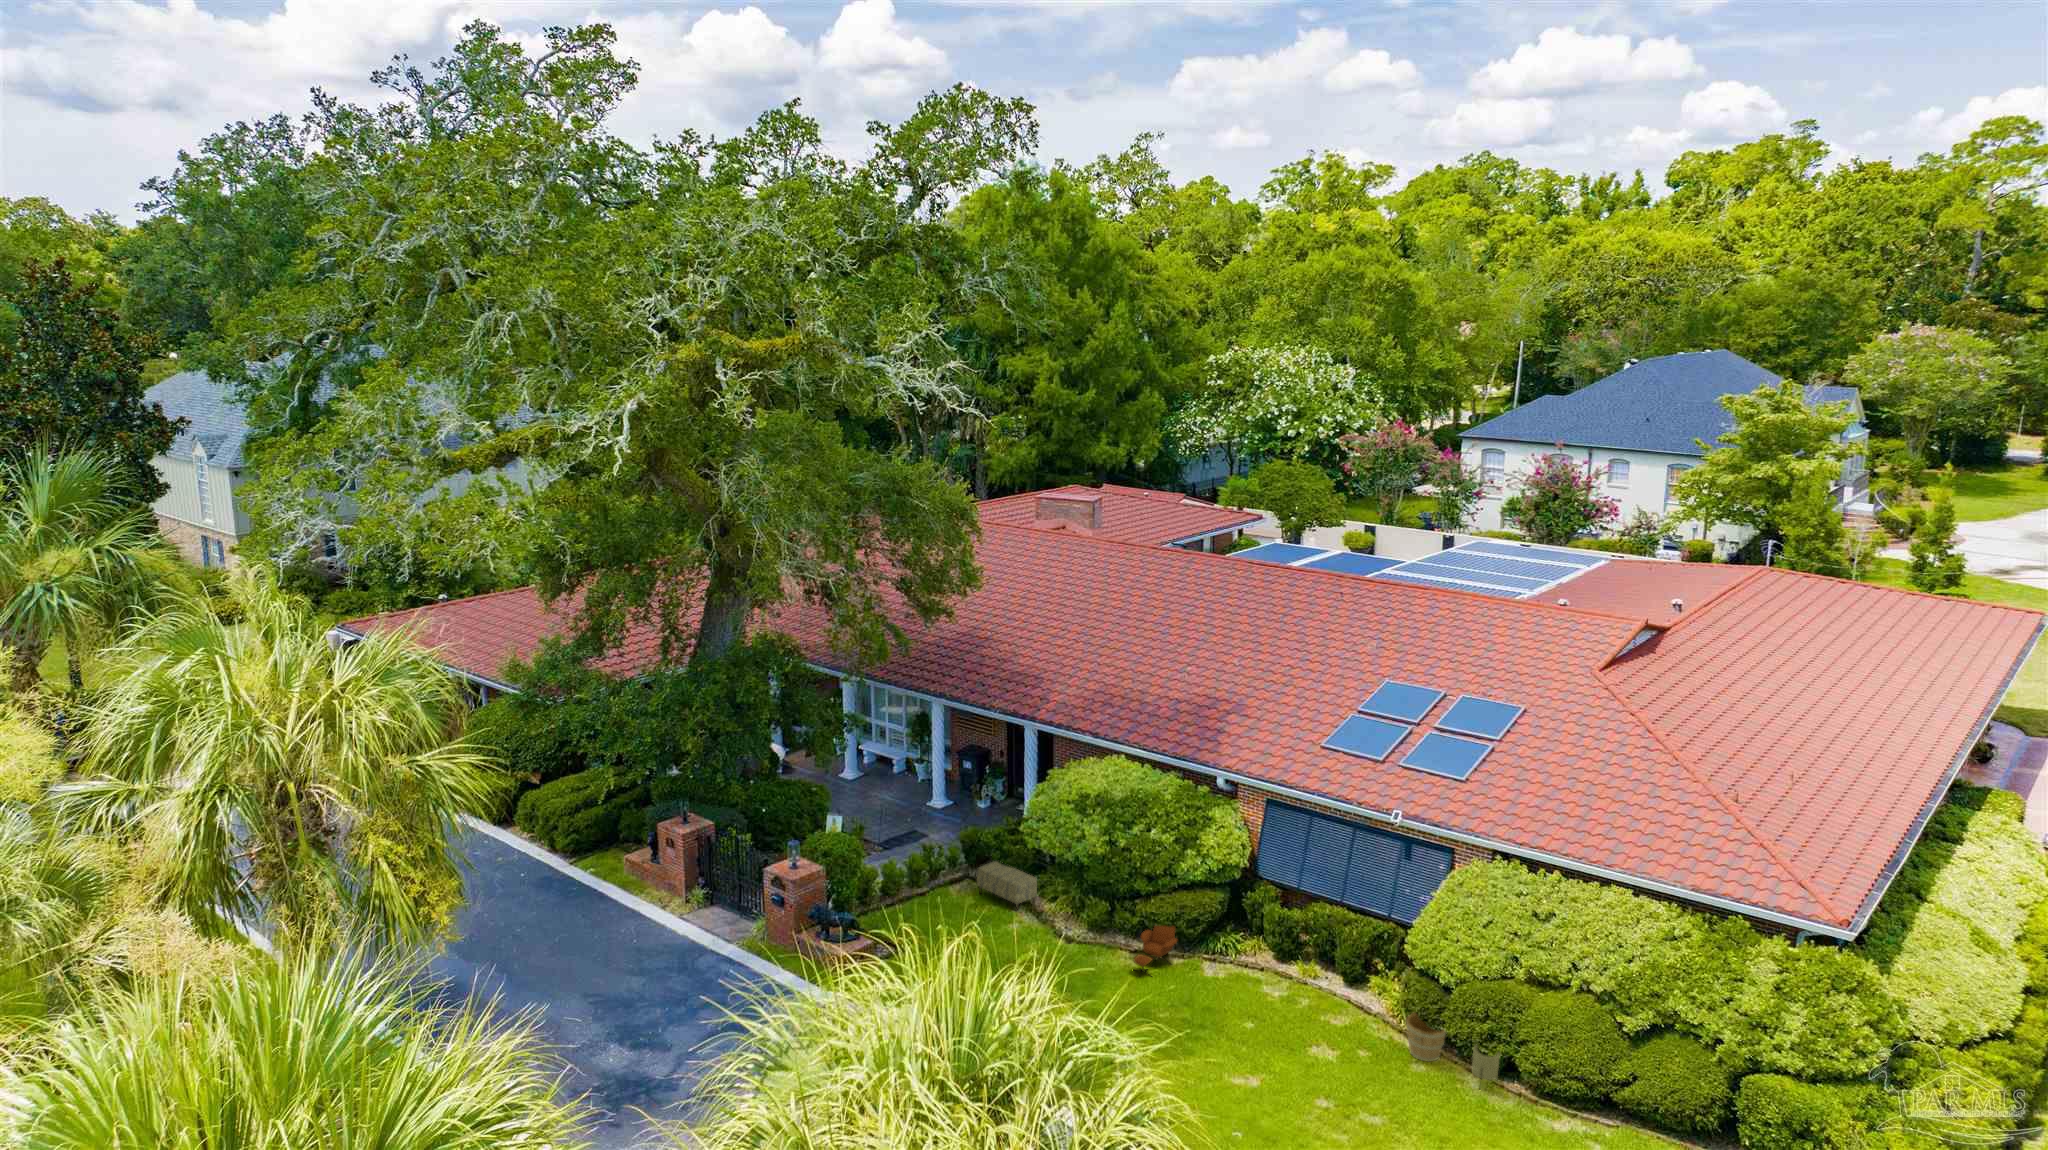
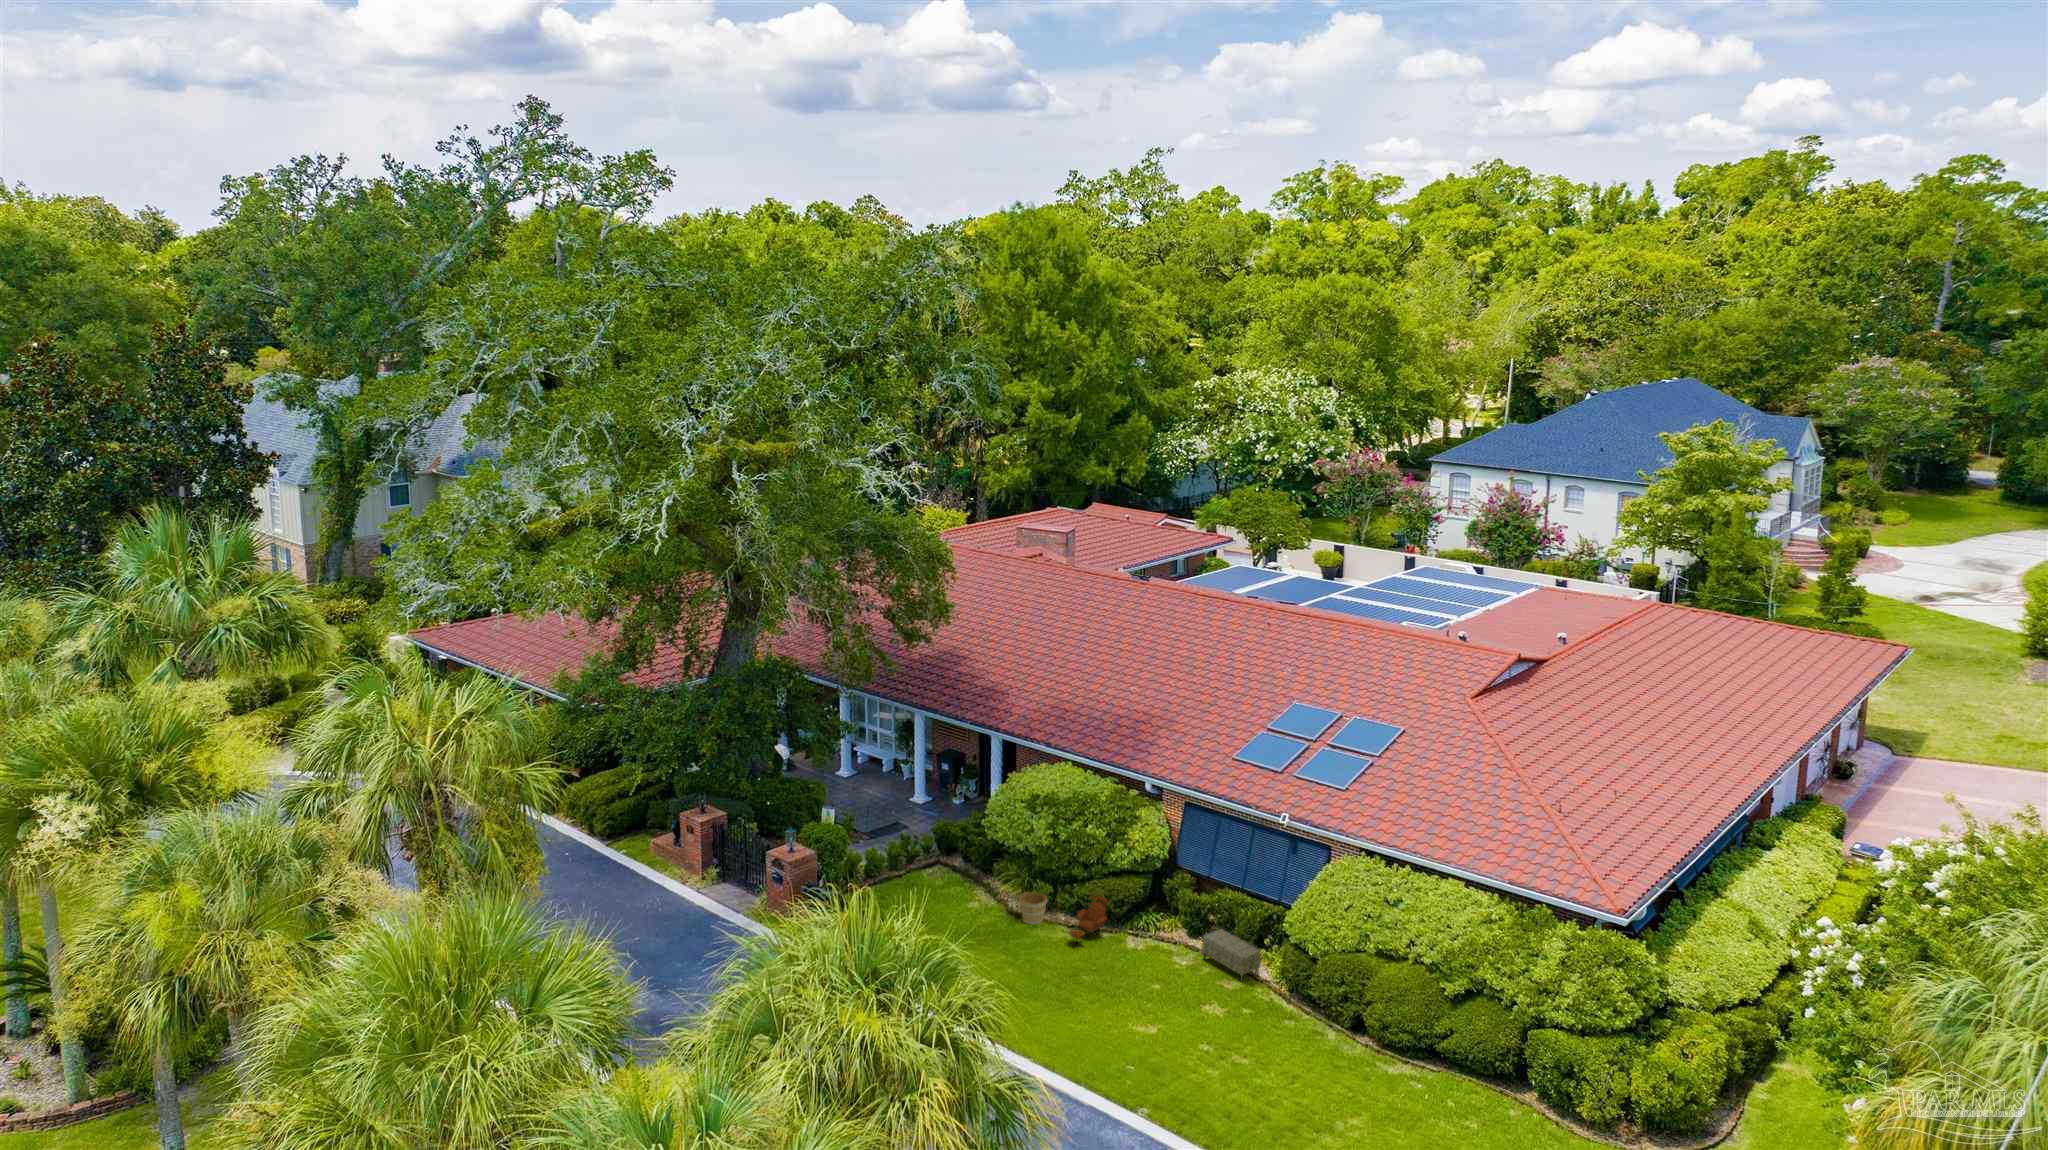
bench: present [977,861,1037,911] -> present [1201,929,1261,981]
wooden bucket: present [1406,1013,1446,1062] -> present [1019,892,1047,925]
planter: present [1472,1044,1500,1080] -> none [1329,1003,1350,1039]

